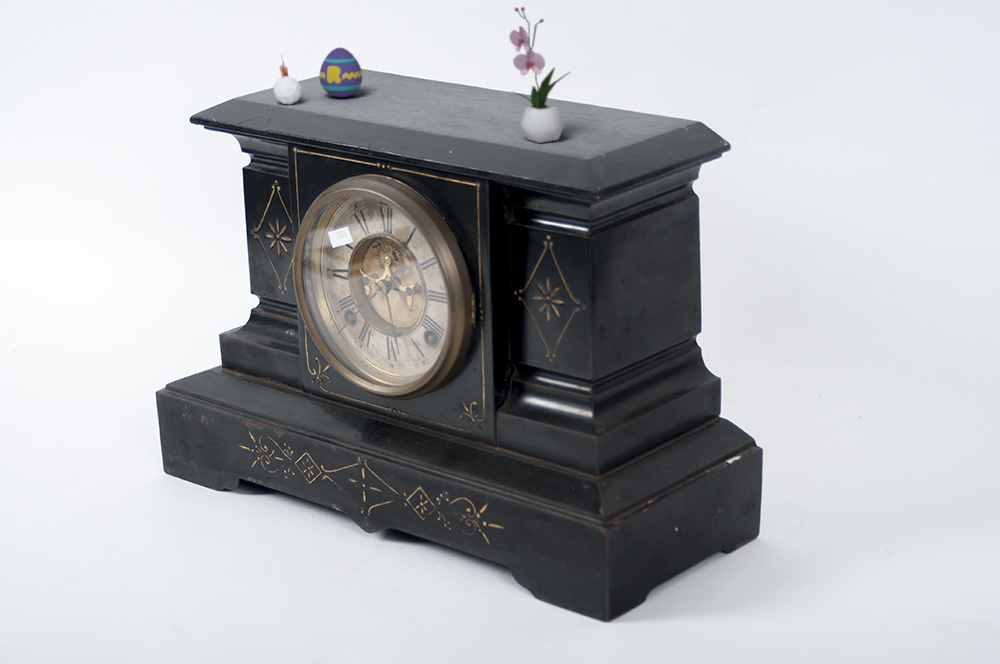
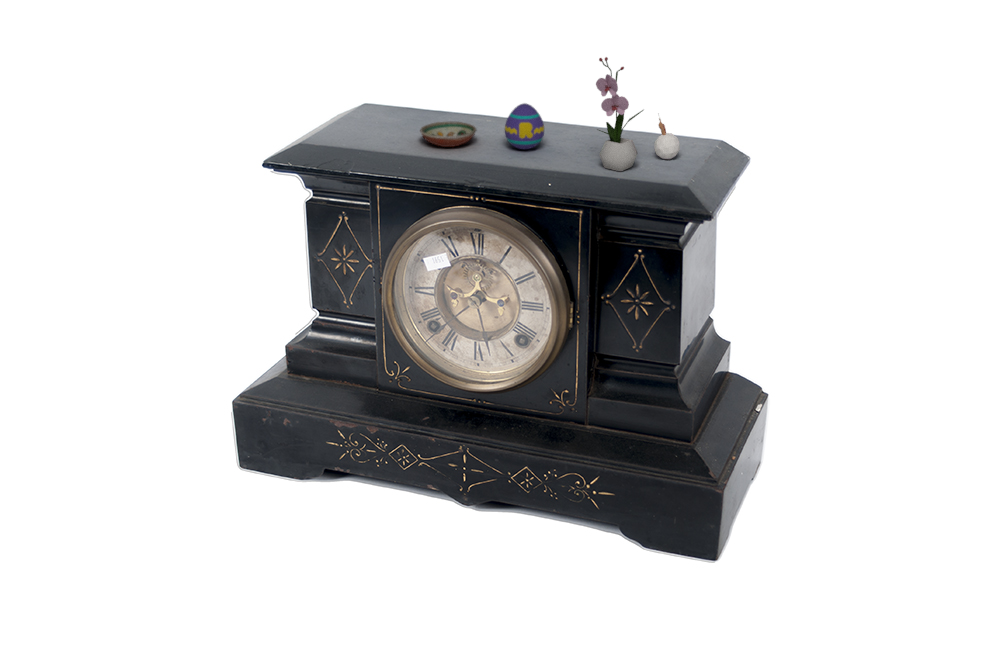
decorative egg: present [319,48,362,97] -> present [505,103,544,149]
candle: present [274,61,301,104] -> present [654,118,680,159]
decorative bowl: none [357,89,421,113] -> present [420,122,476,147]

